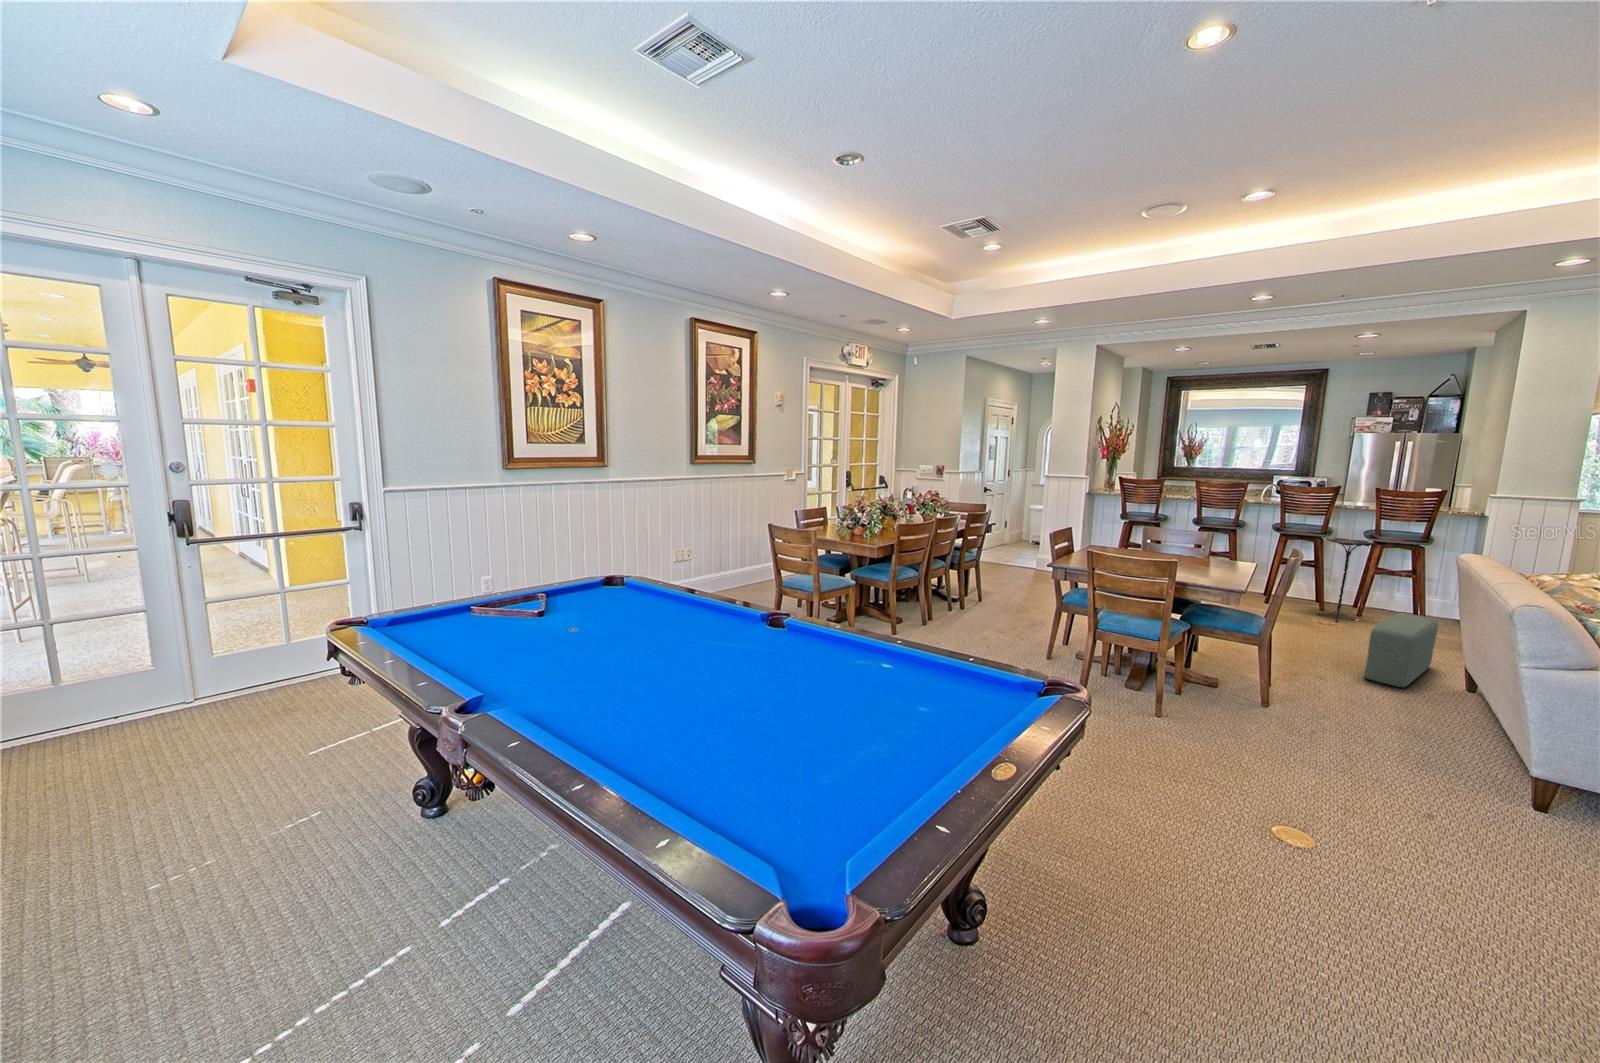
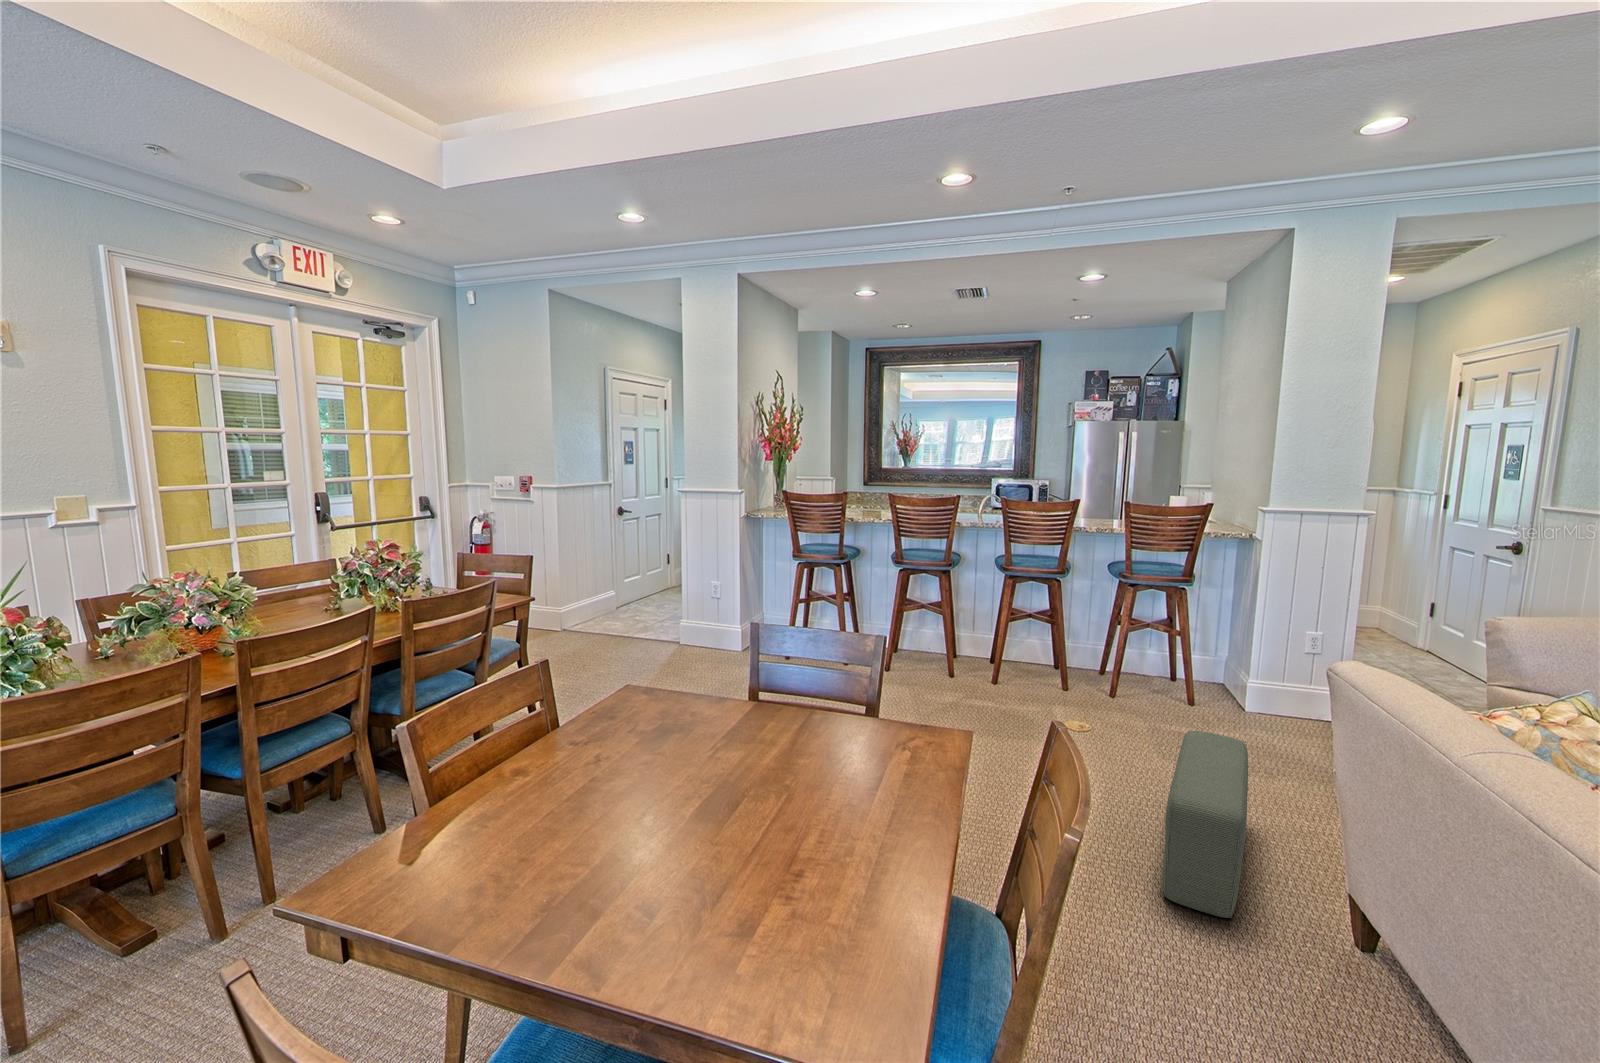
side table: present [1319,537,1375,621] -> none [1060,577,1128,712]

